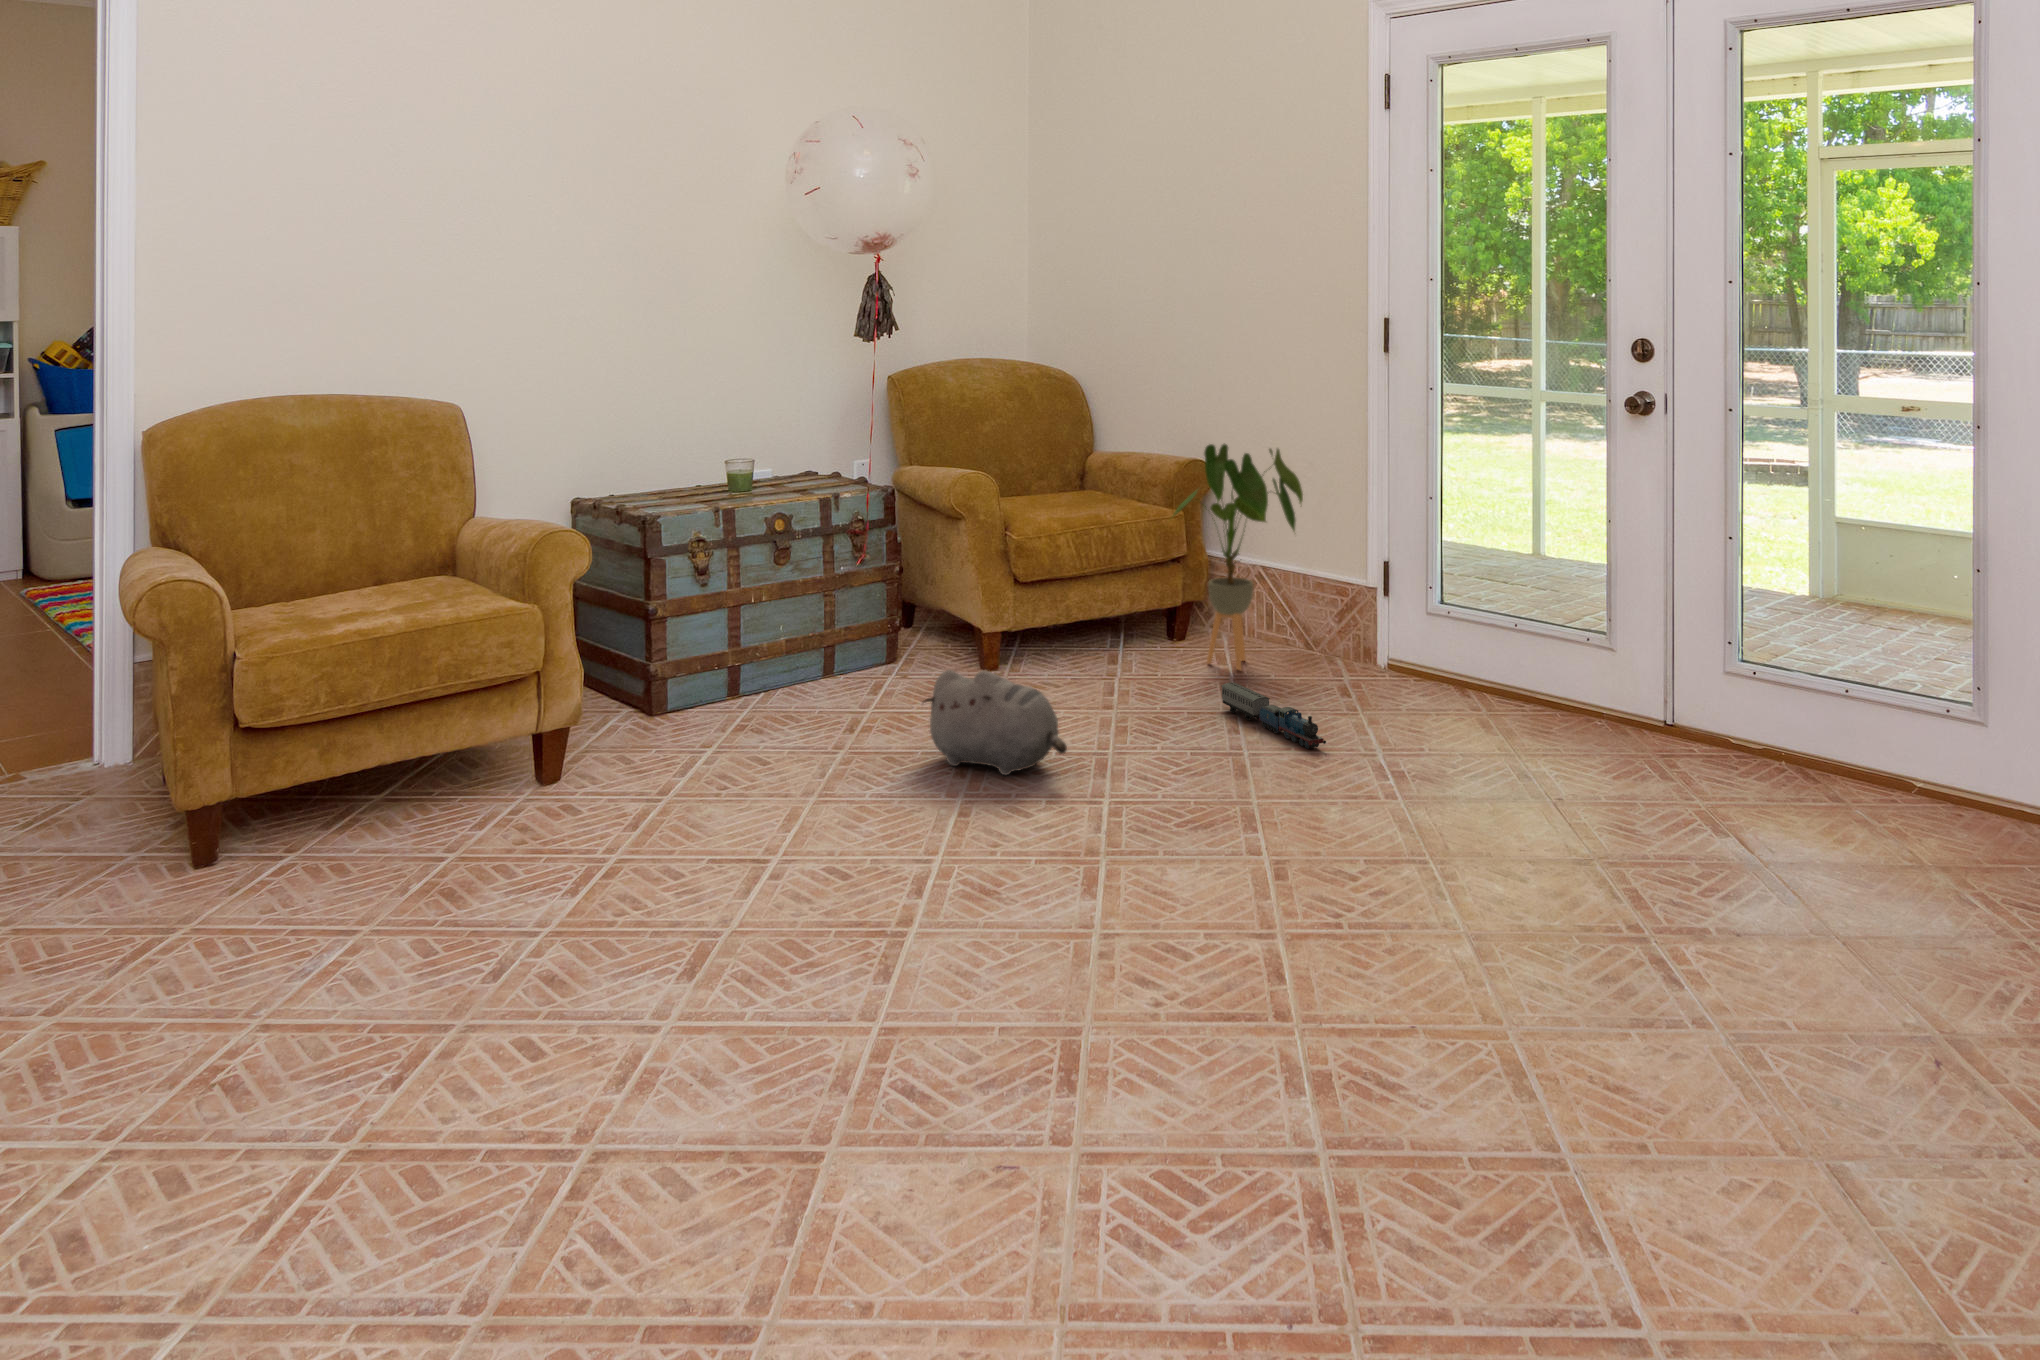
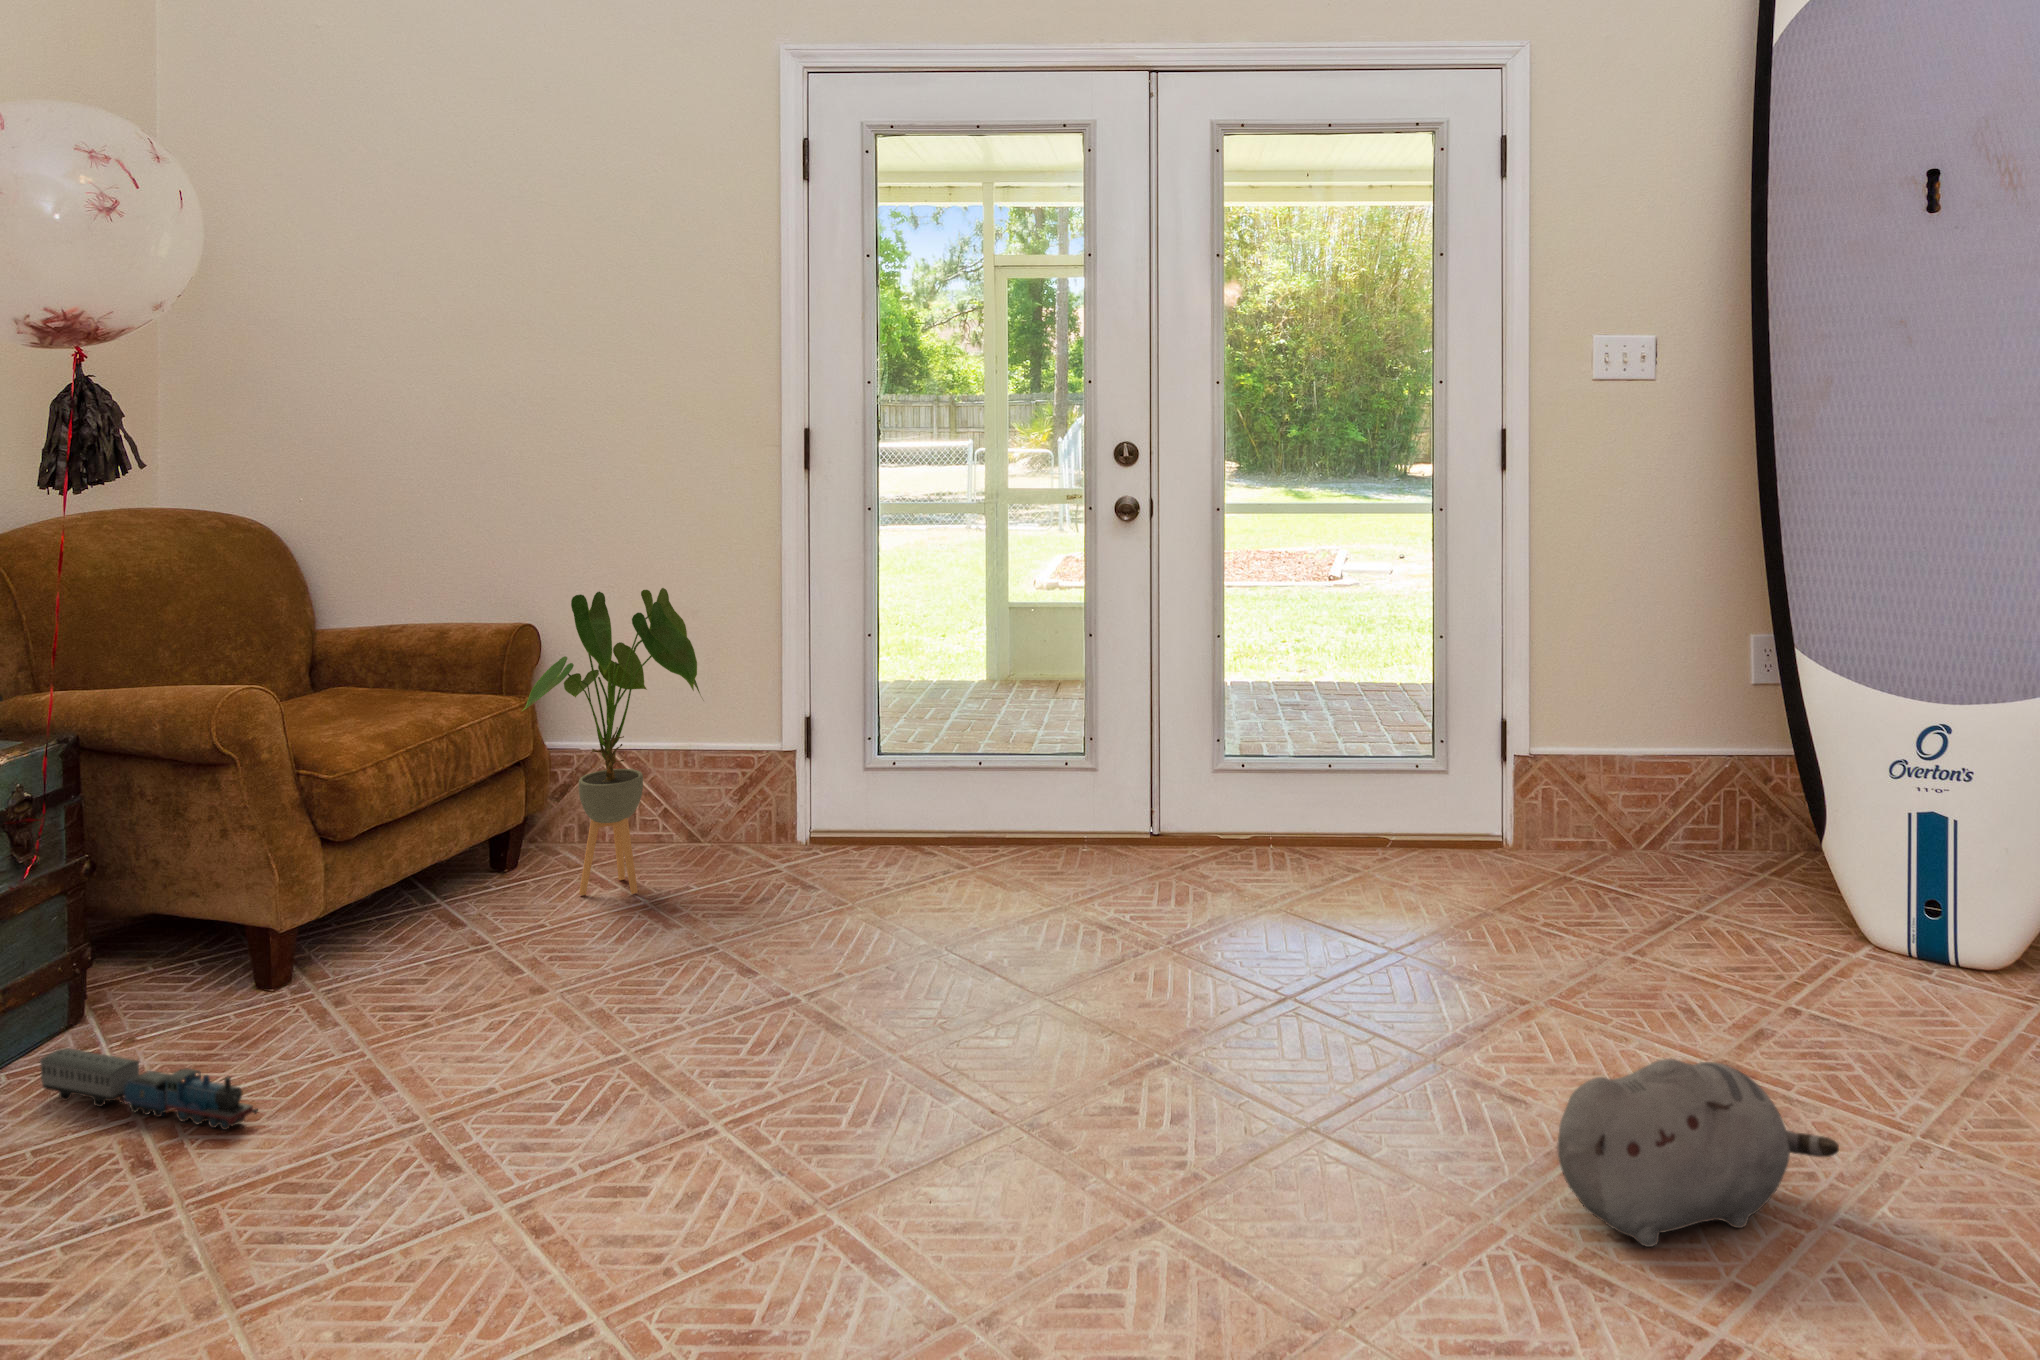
plush toy: present [923,670,1067,775] -> present [1557,1058,1839,1247]
toy train: present [1221,682,1326,749] -> present [39,1048,258,1130]

